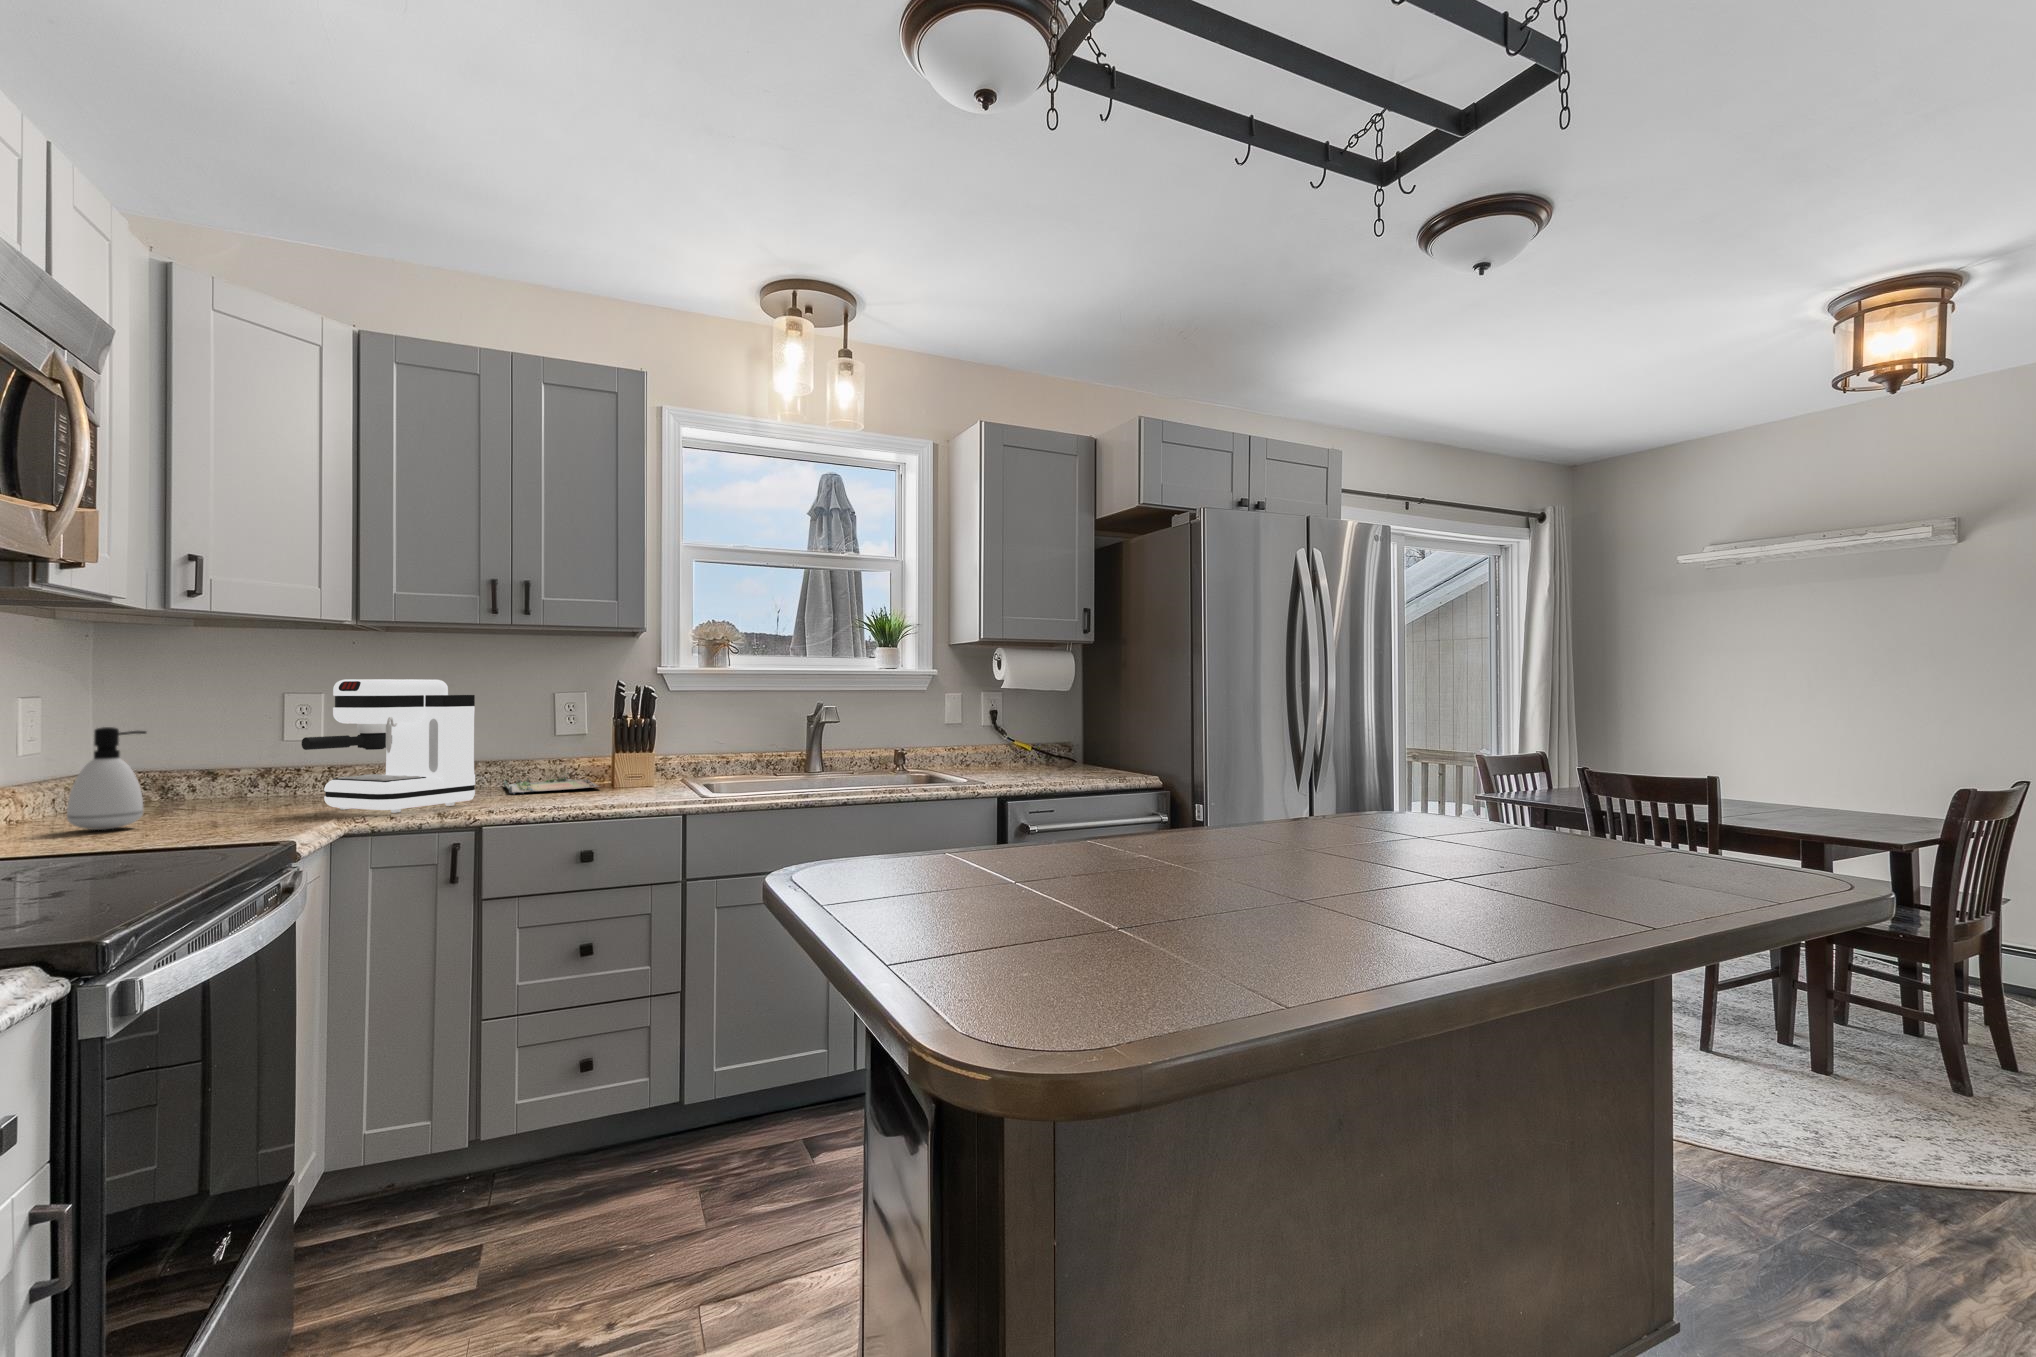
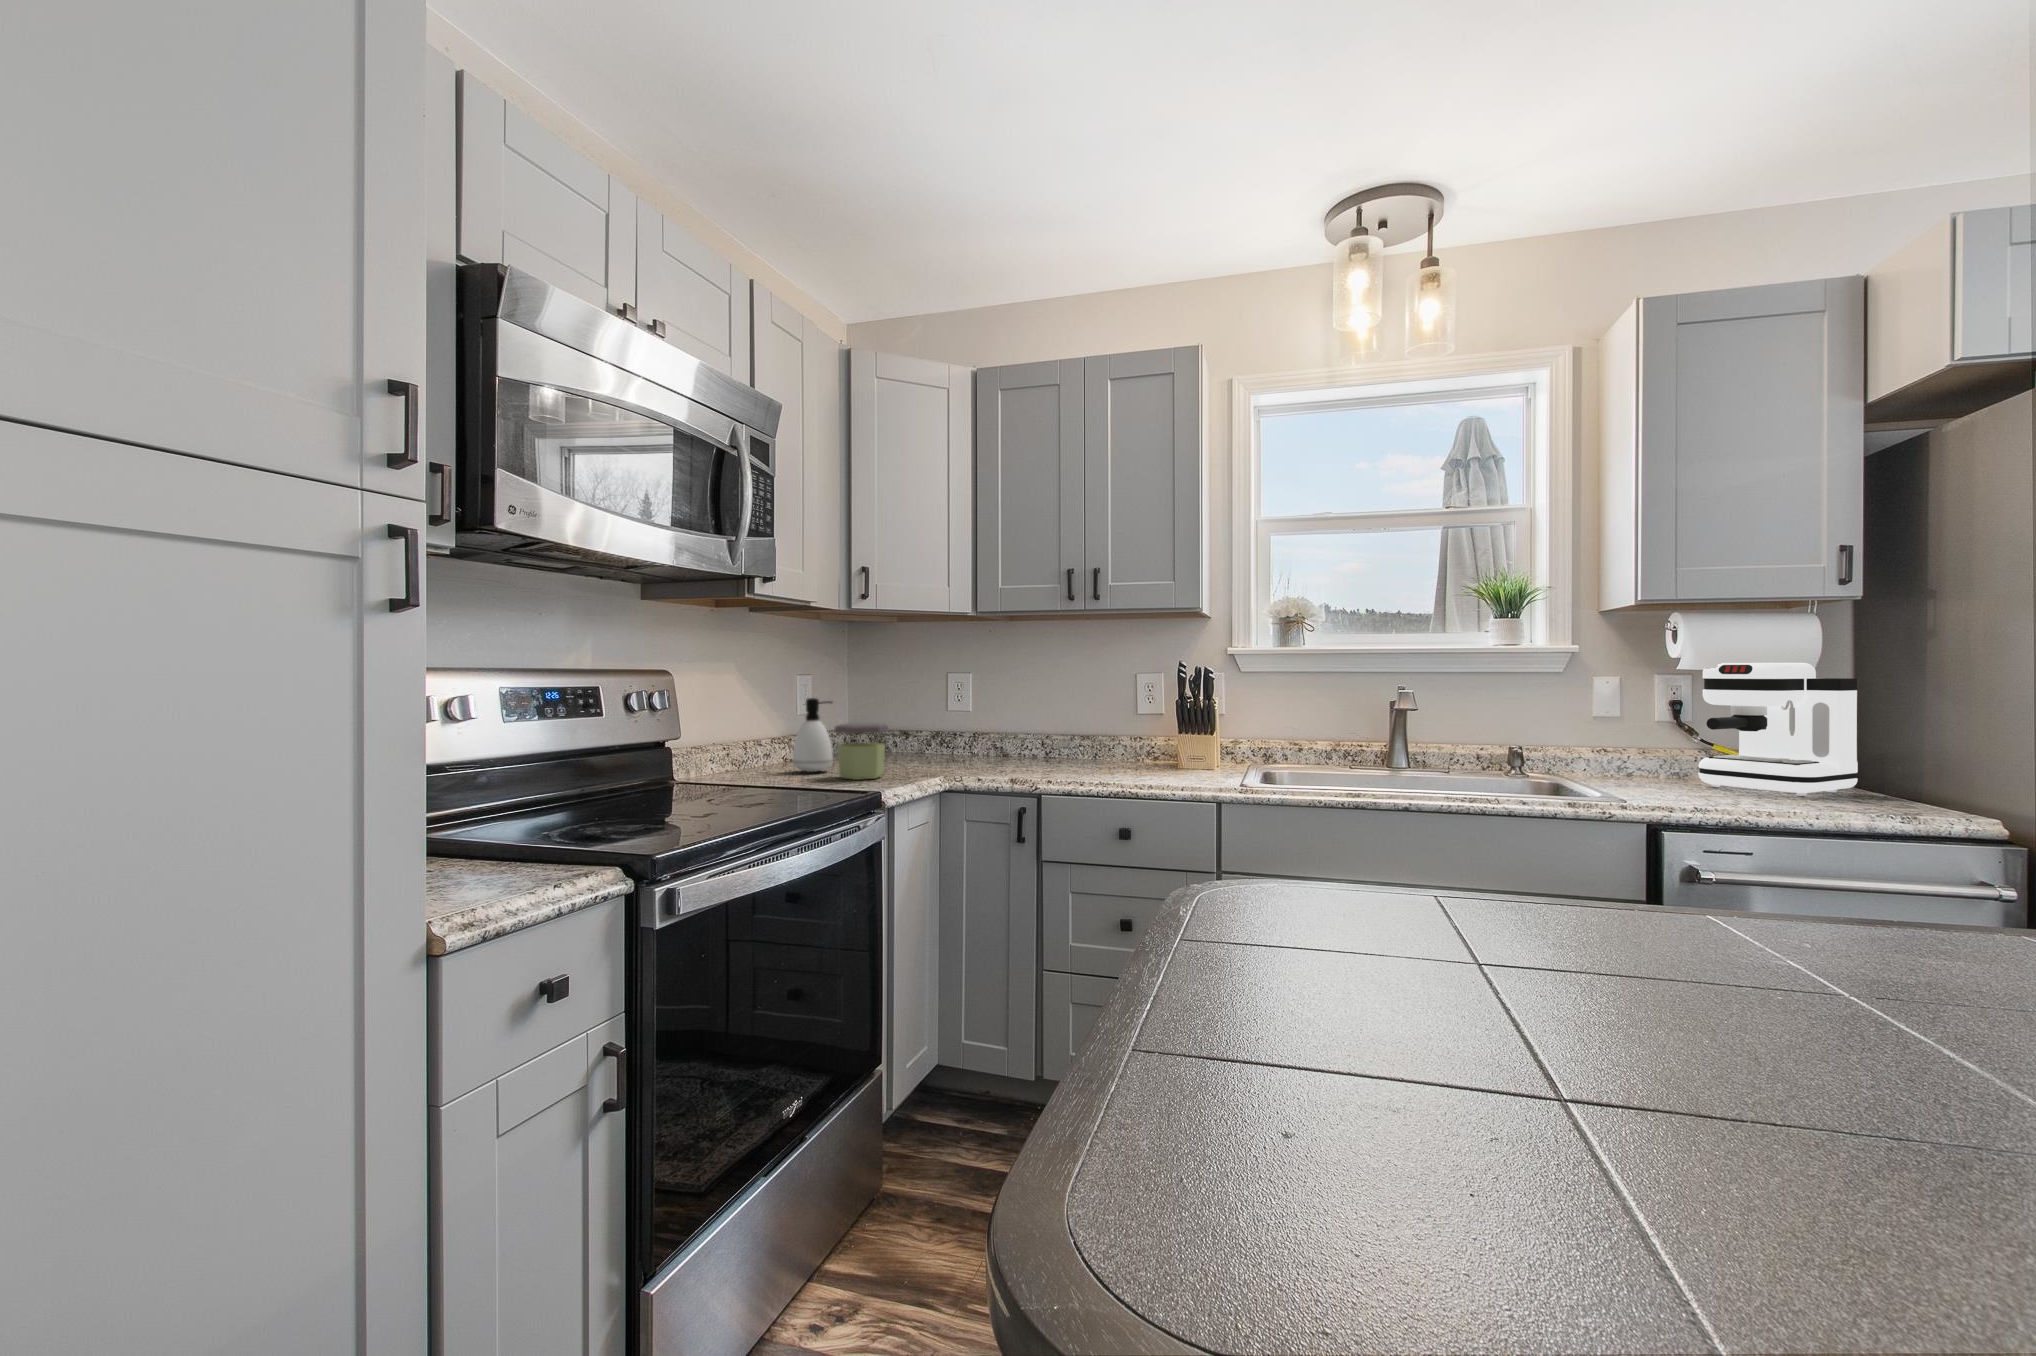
coffee maker: present [302,679,475,813] -> present [1698,663,1858,796]
jar: none [172,757,257,831] -> present [835,723,888,780]
tray: present [503,773,600,794] -> none [1087,747,1166,767]

